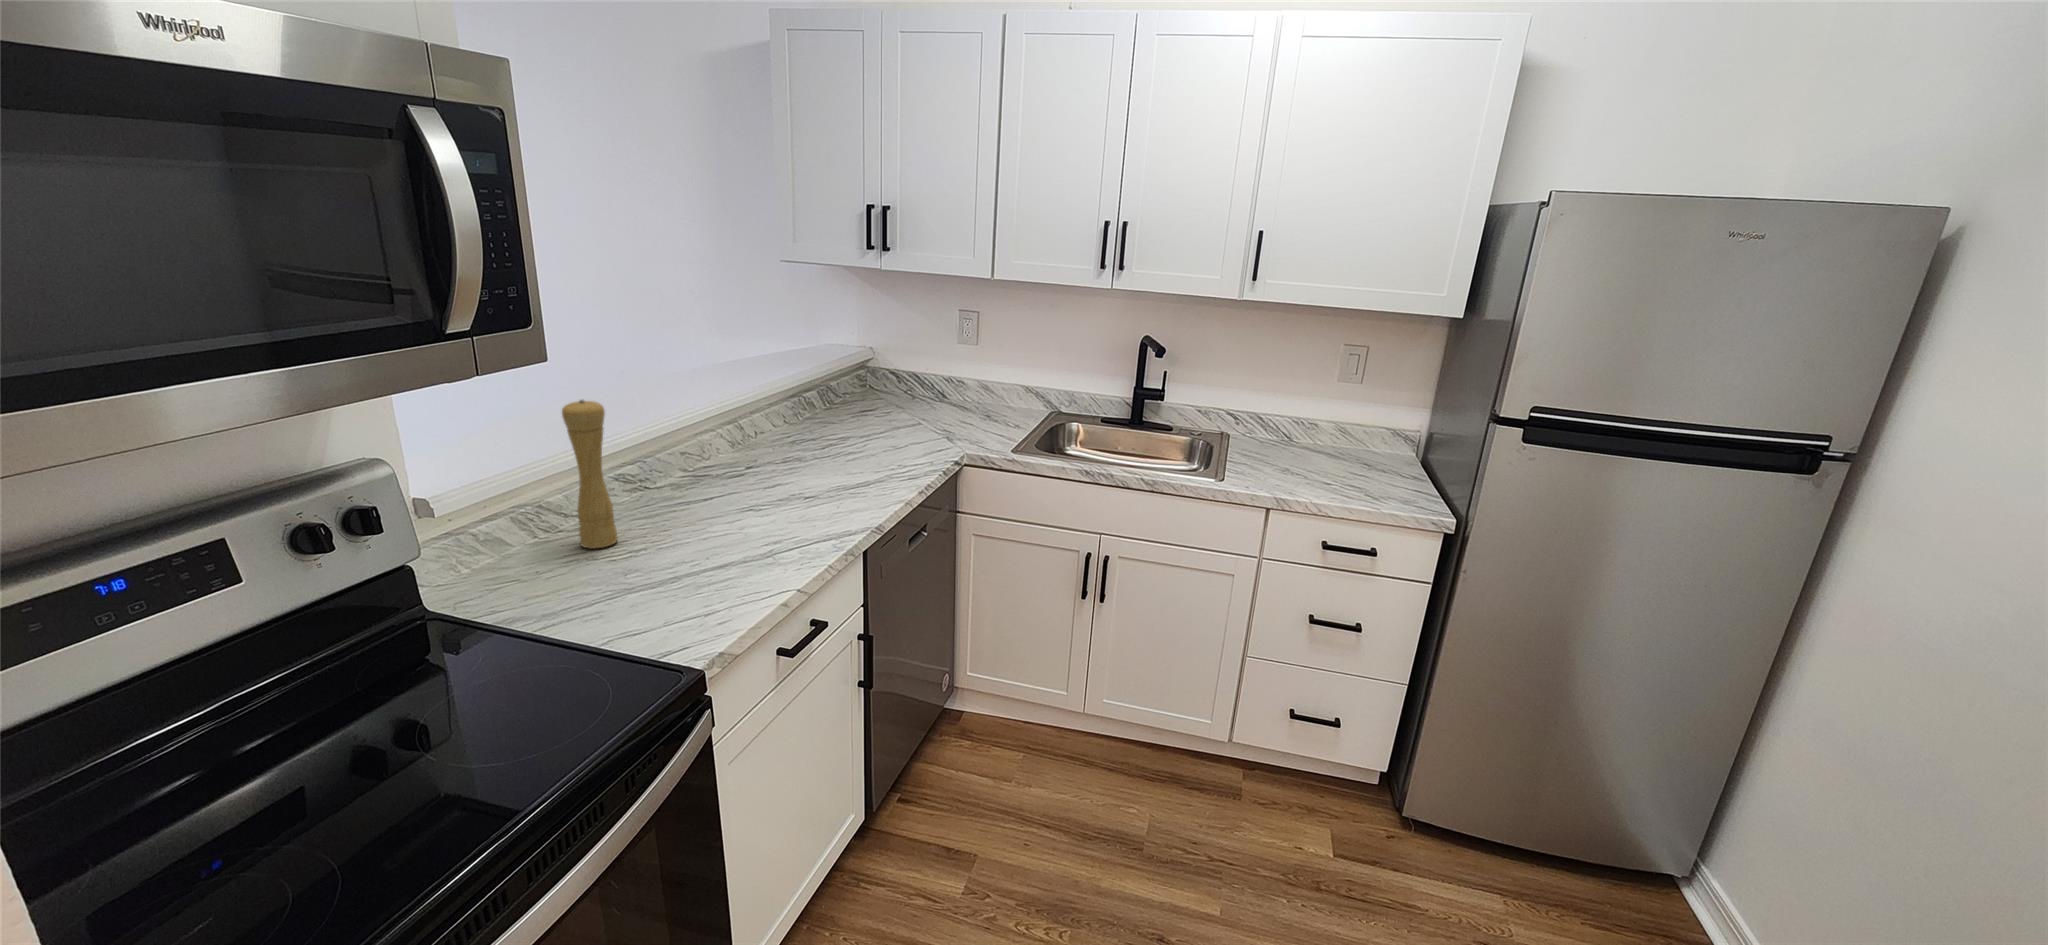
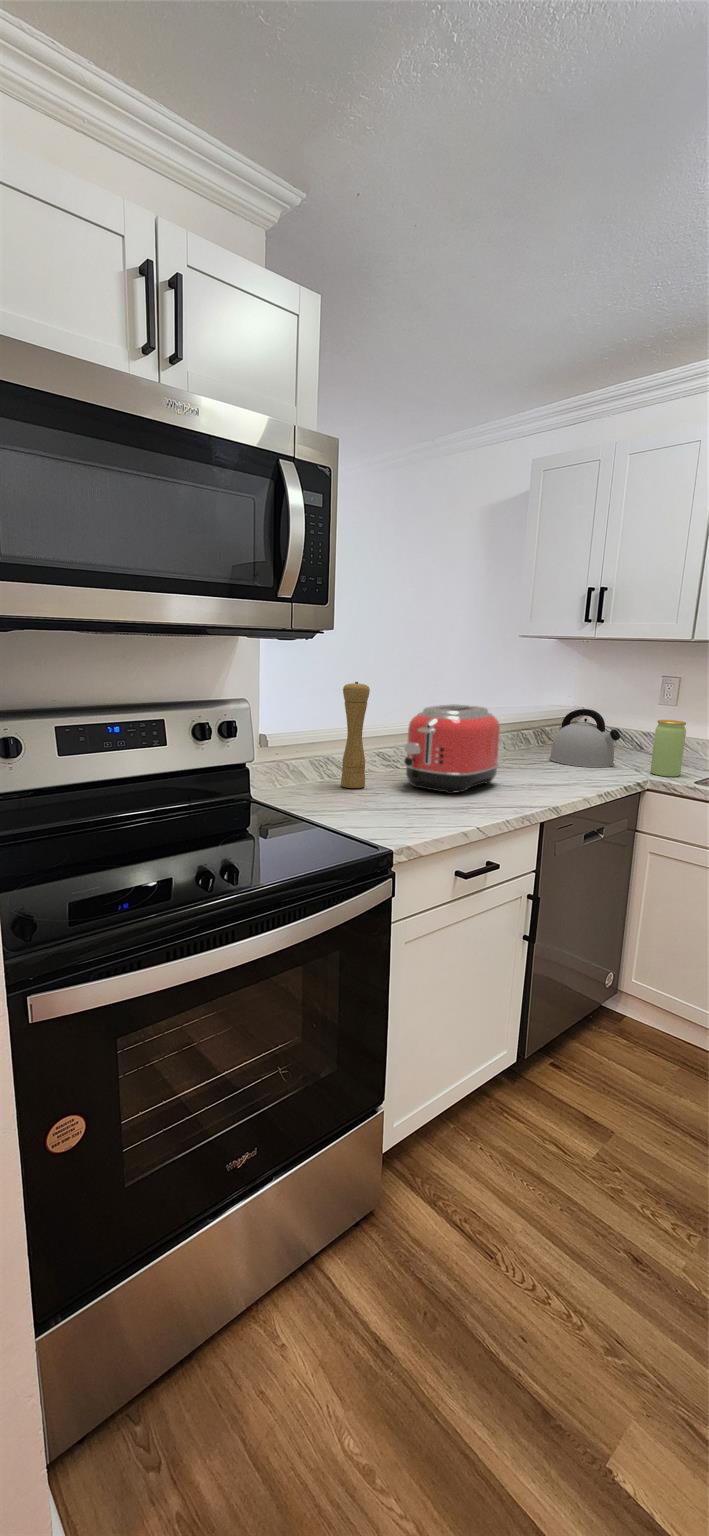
kettle: none [846,368,926,442] -> present [549,709,620,768]
jar: none [964,378,996,445] -> present [650,720,686,777]
toaster: none [669,402,796,531] -> present [404,704,500,794]

